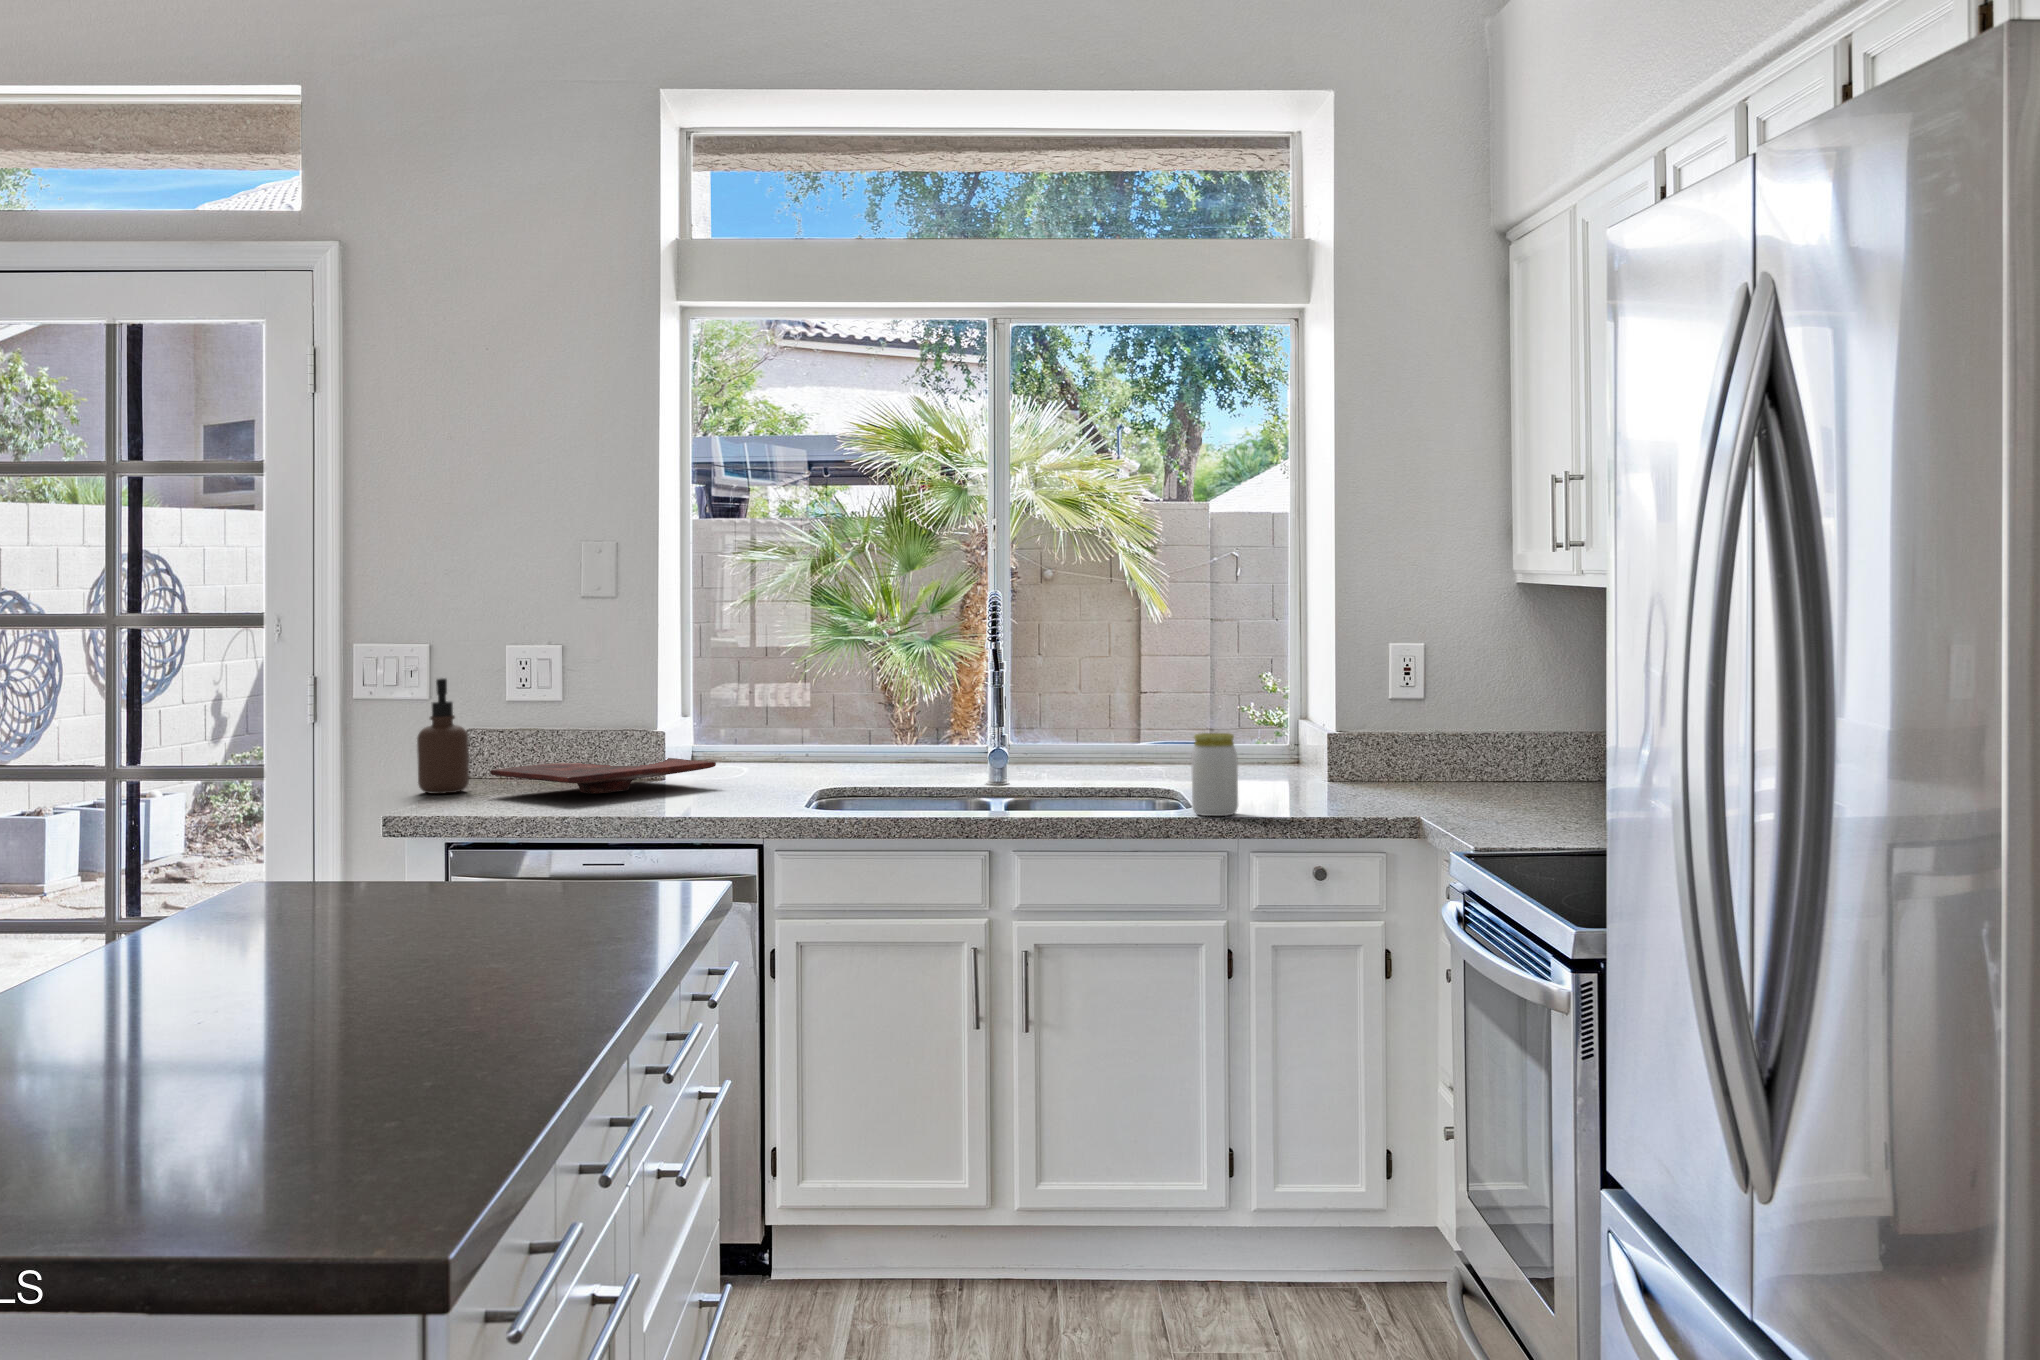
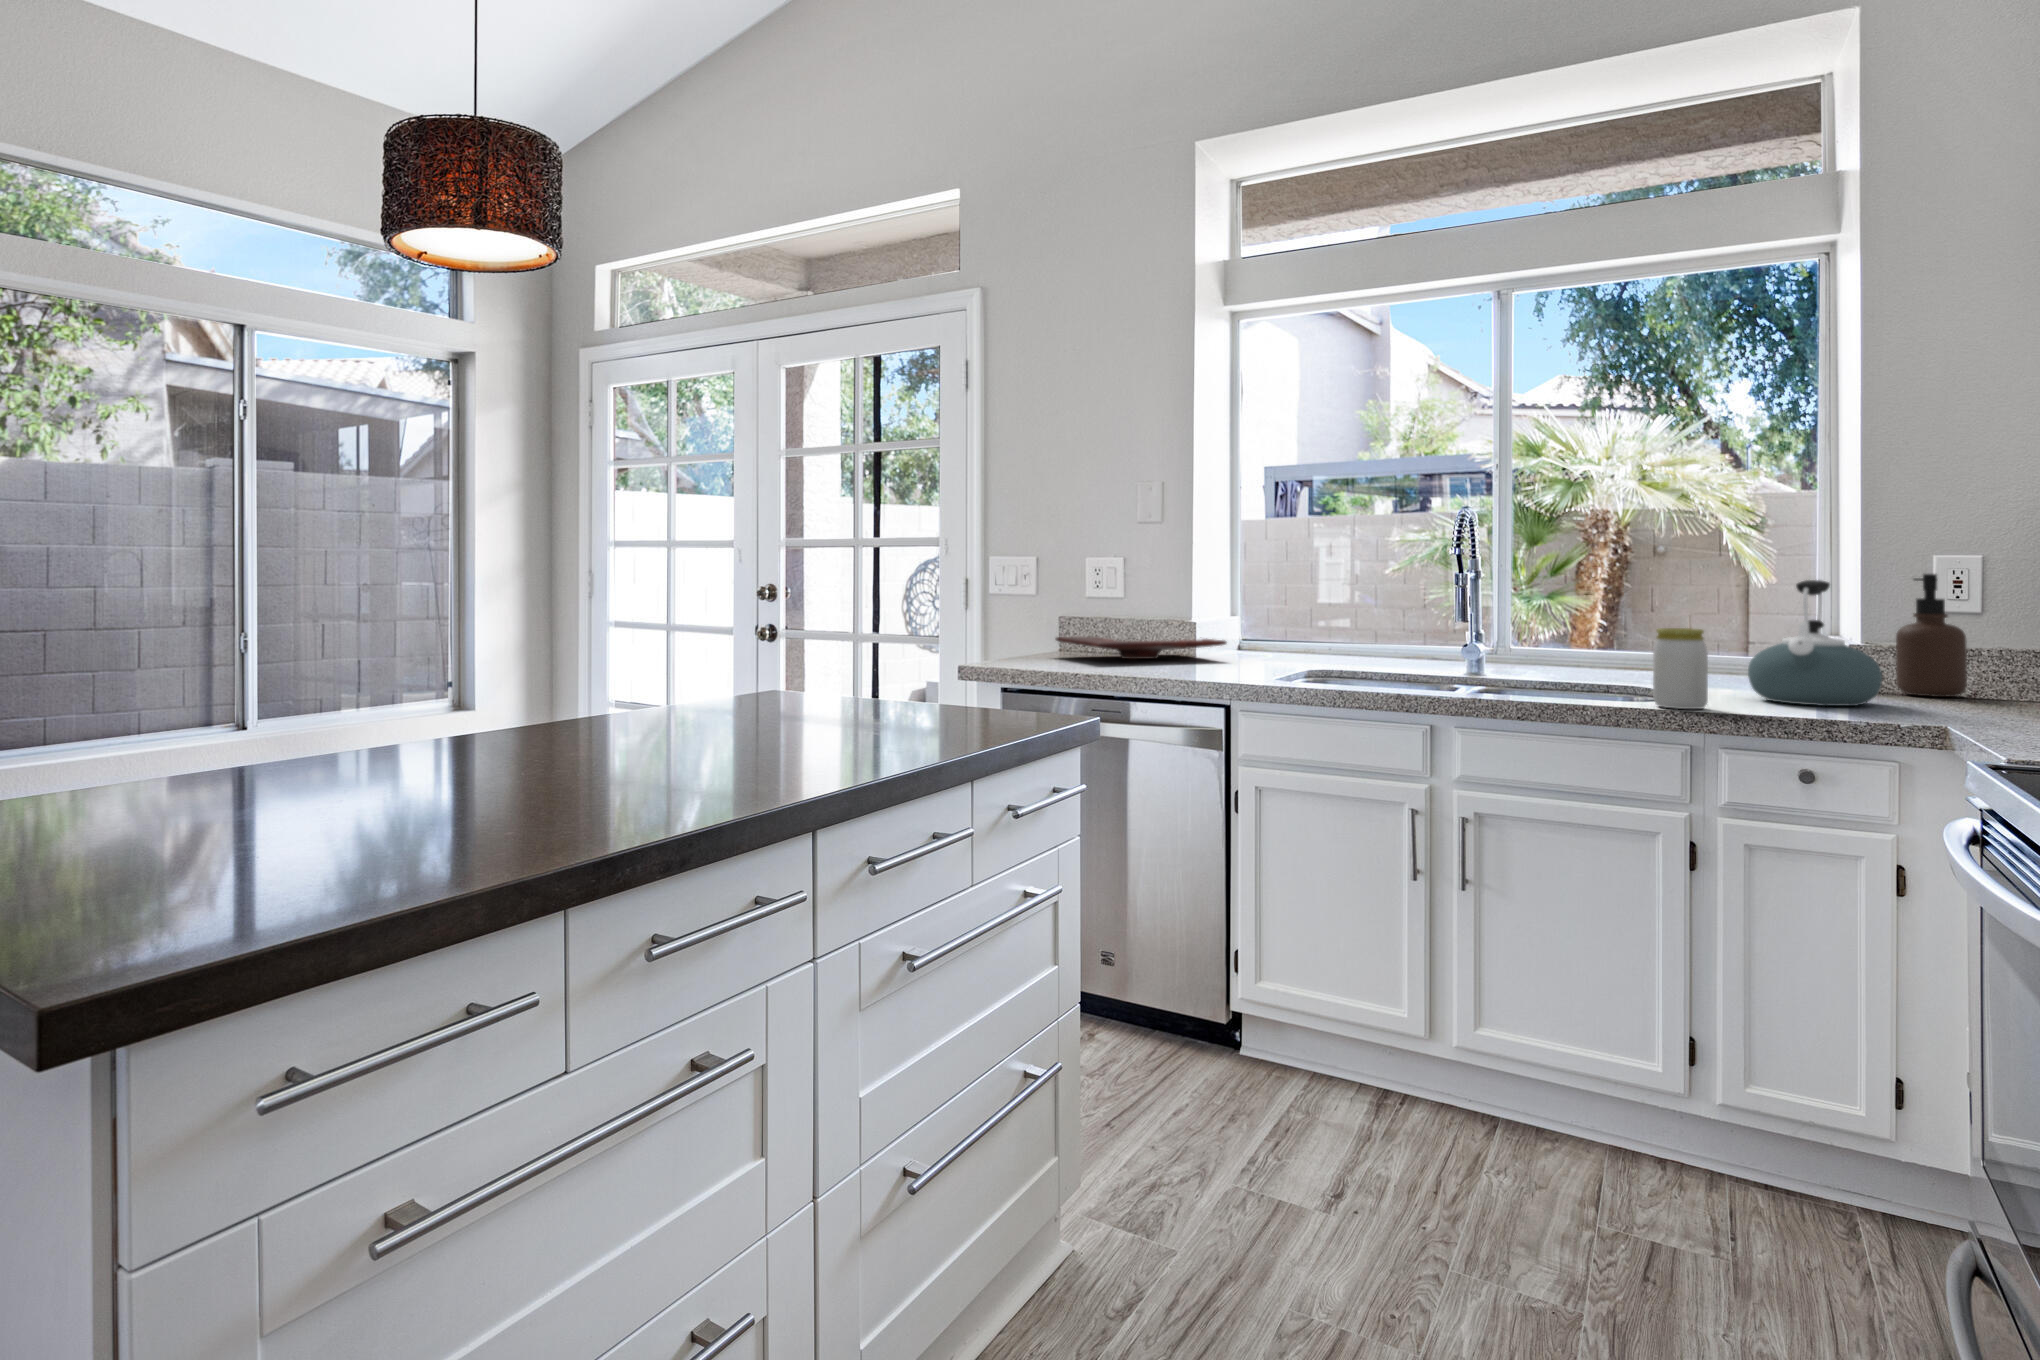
kettle: none [1259,677,1364,801] -> present [1748,580,1882,706]
soap dispenser: present [417,678,469,794] -> present [1896,574,1967,697]

